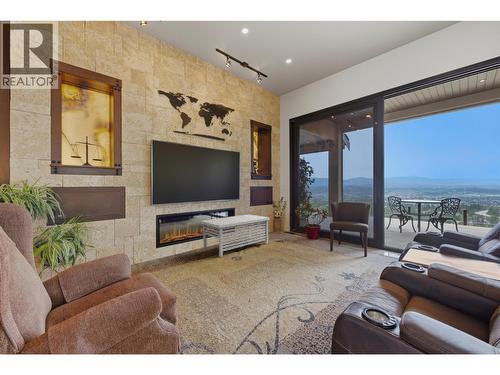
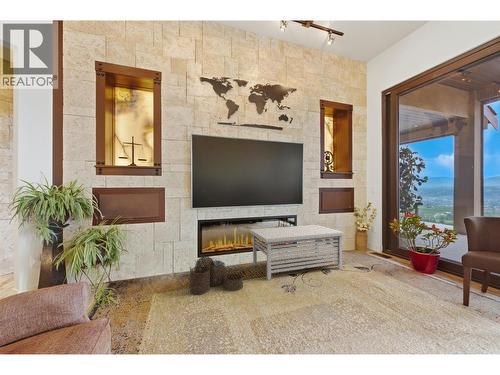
woven basket: none [156,244,204,274] -> present [190,256,243,295]

